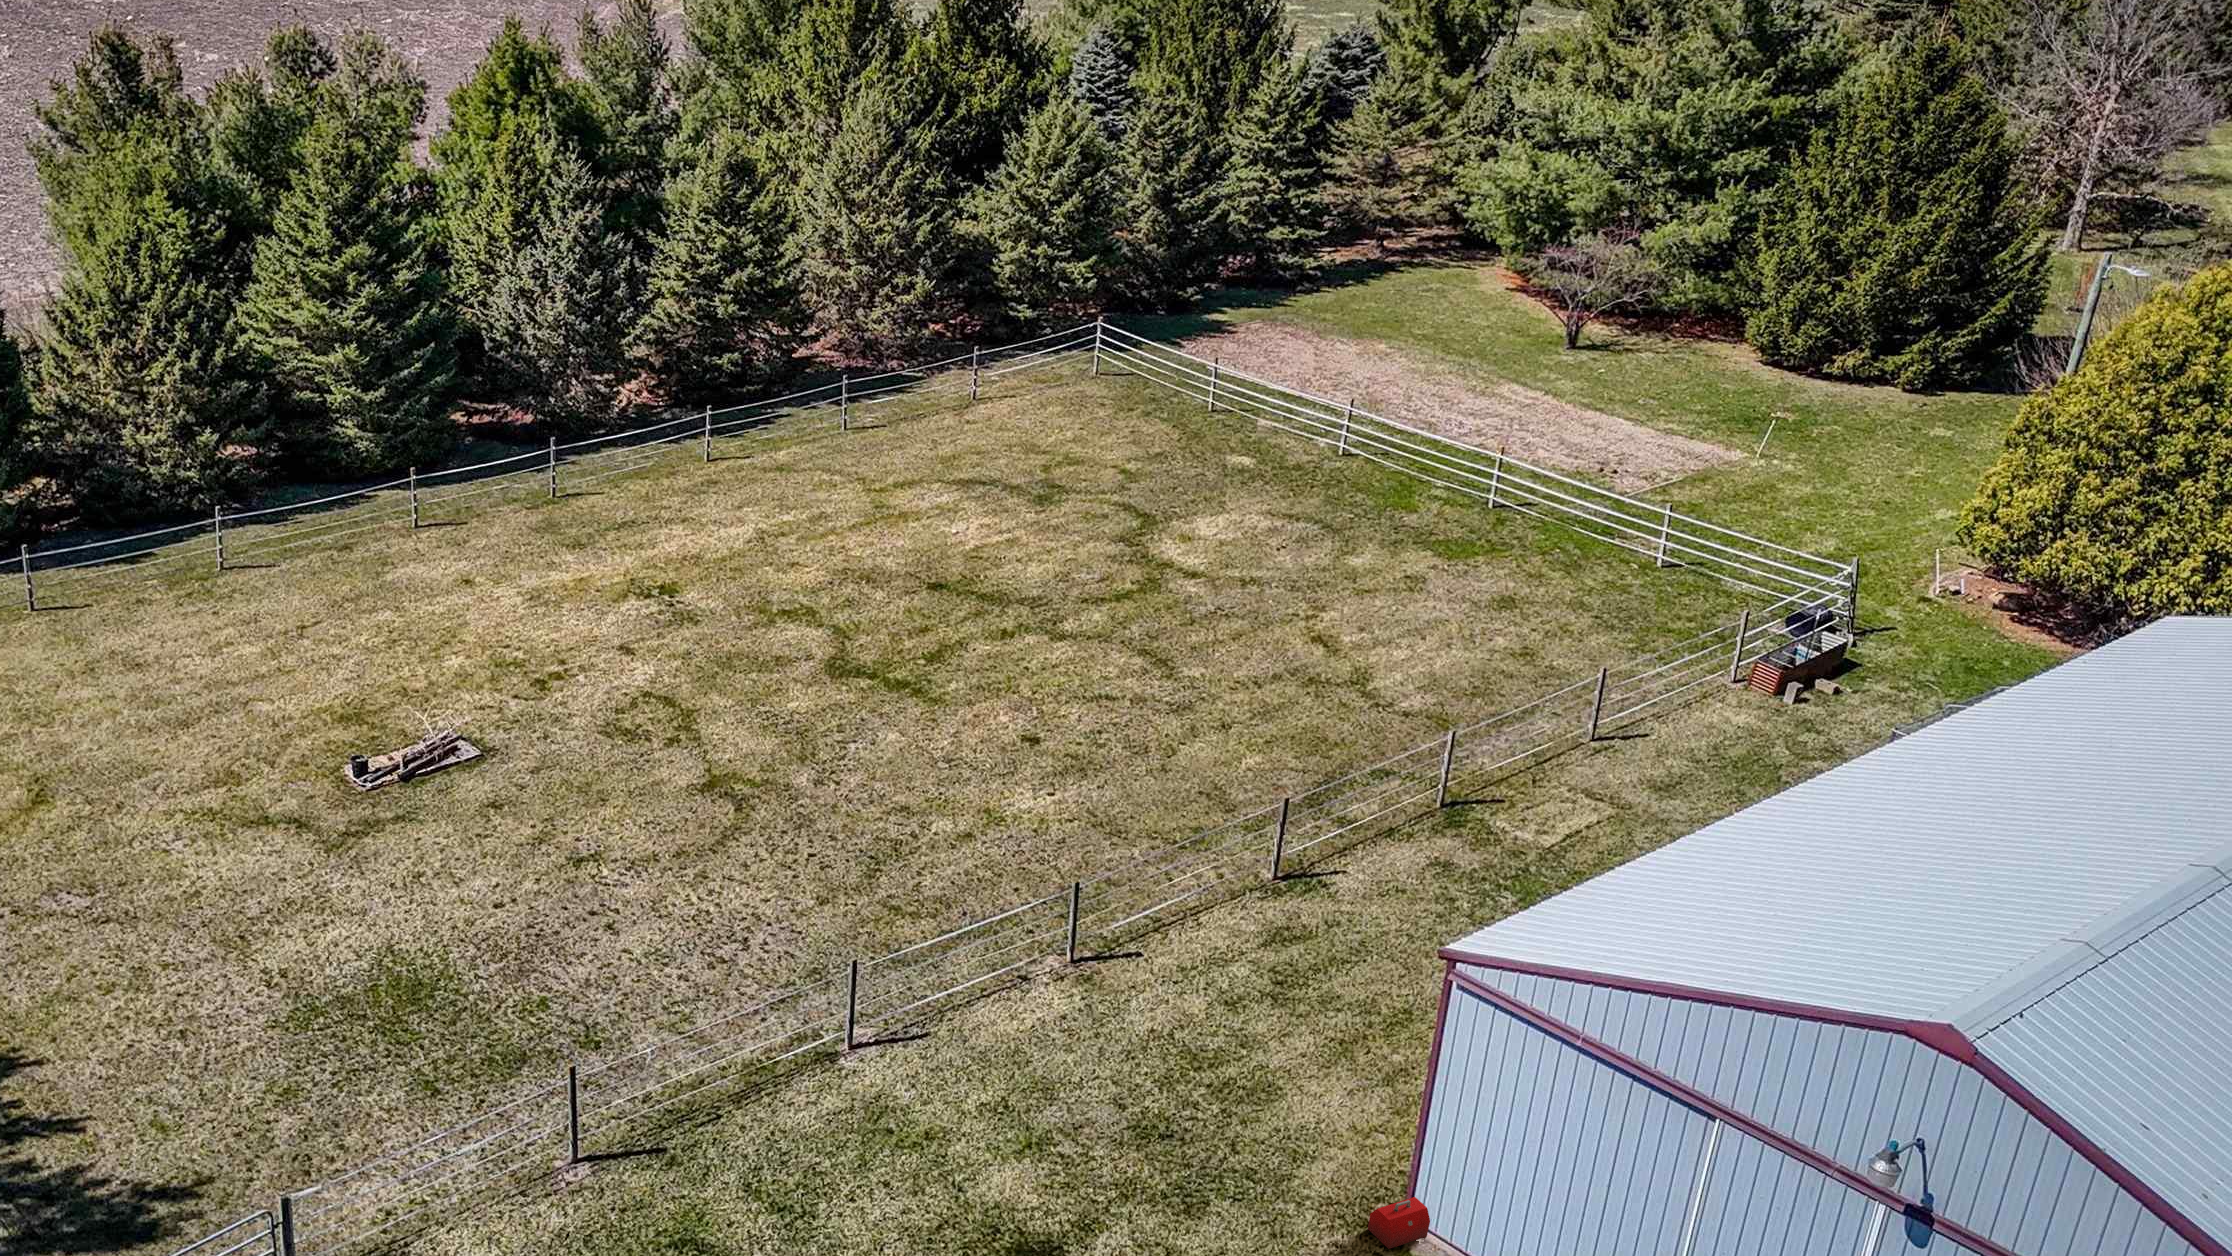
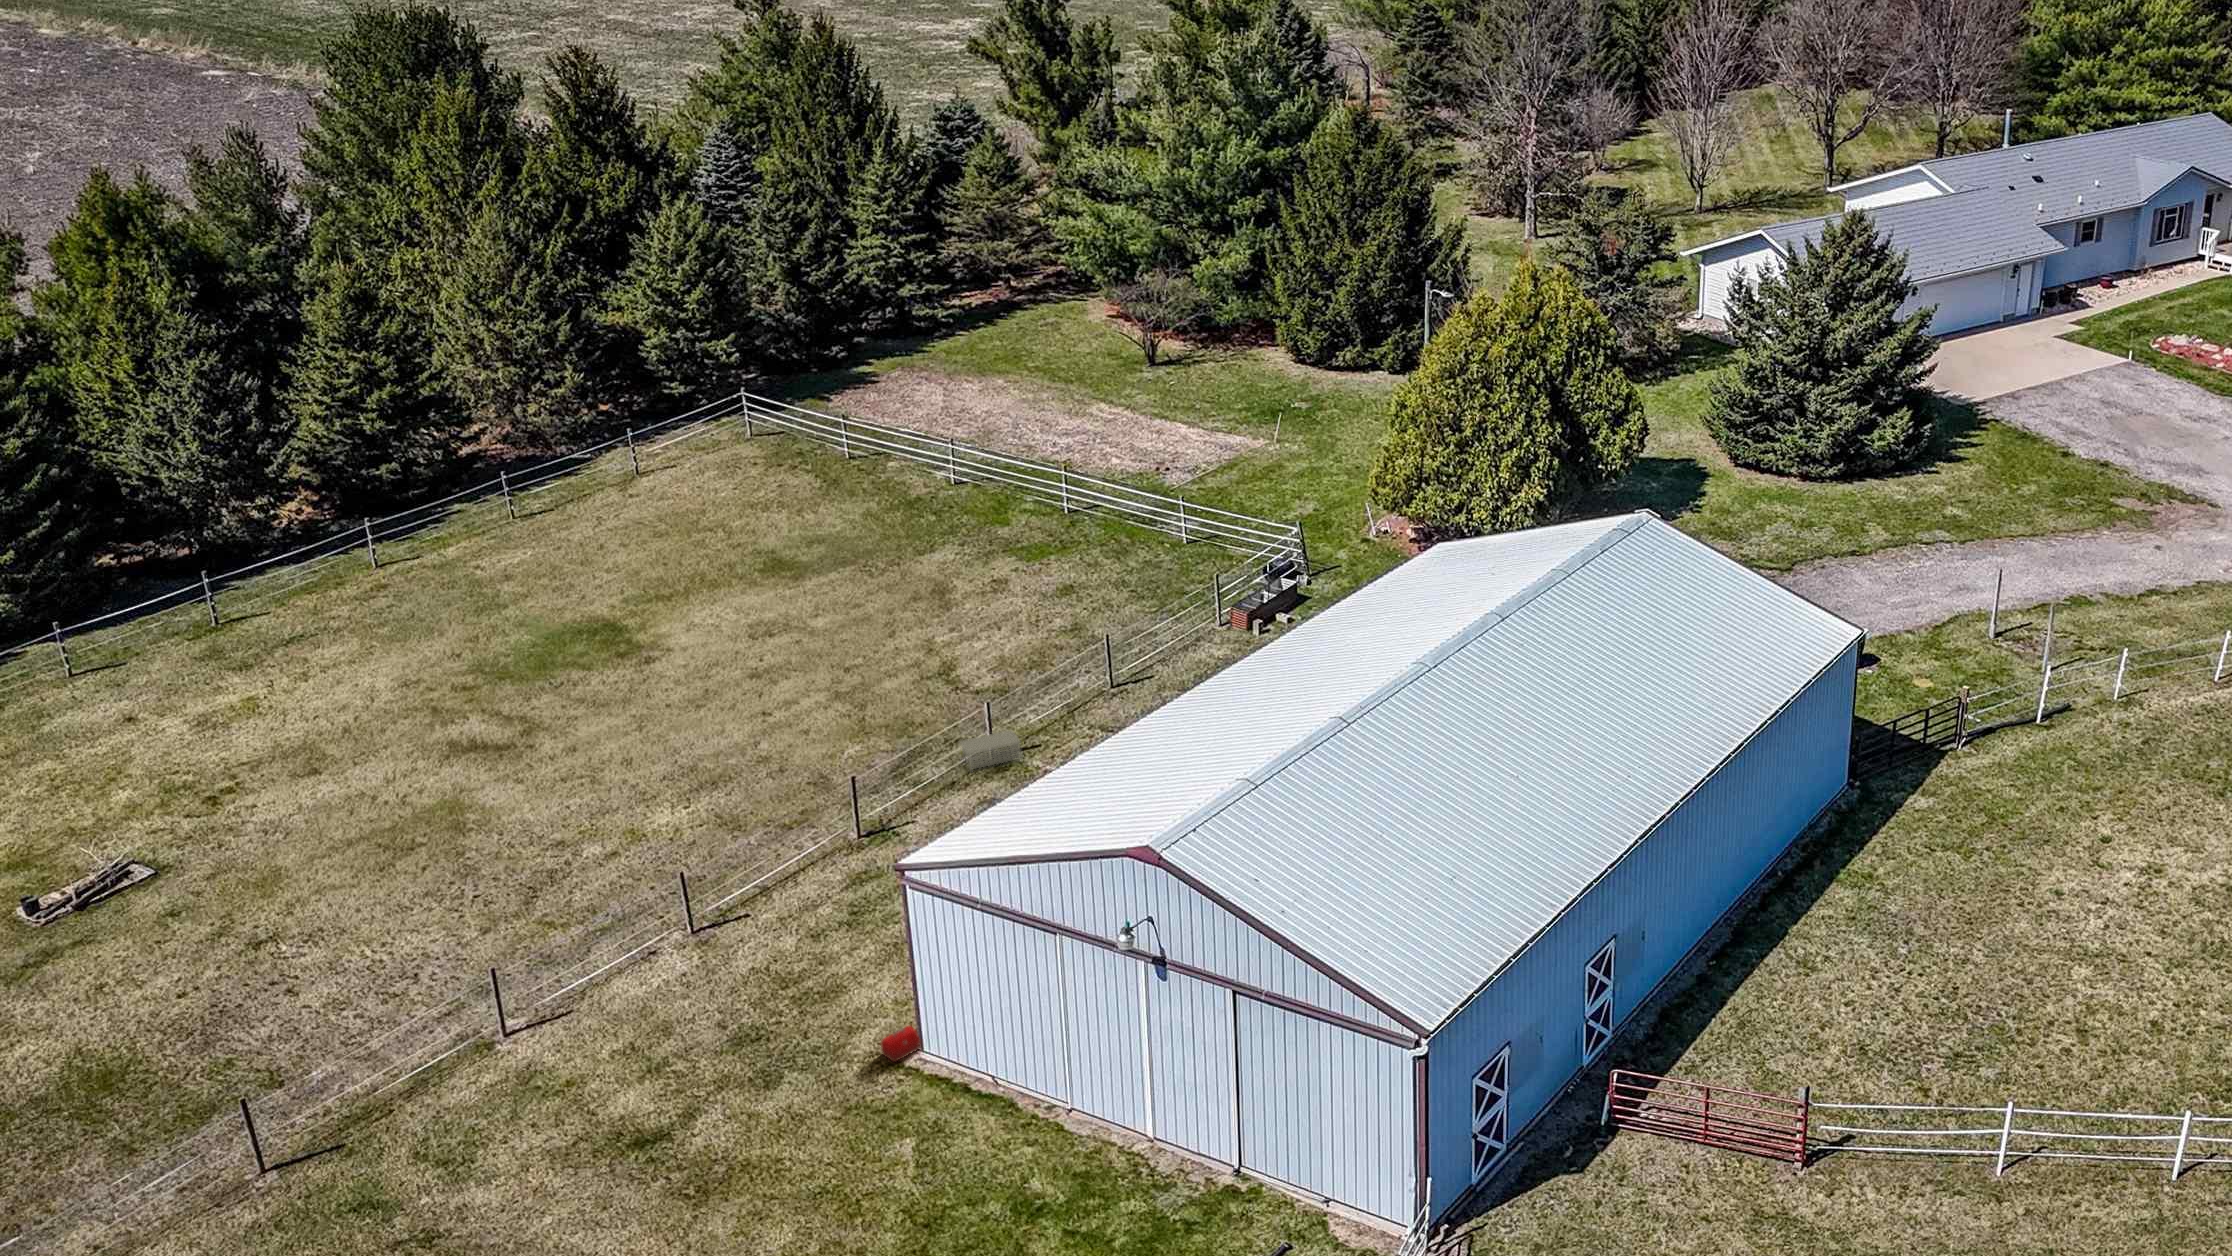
storage bench: none [1411,776,1502,825] -> present [960,730,1021,770]

